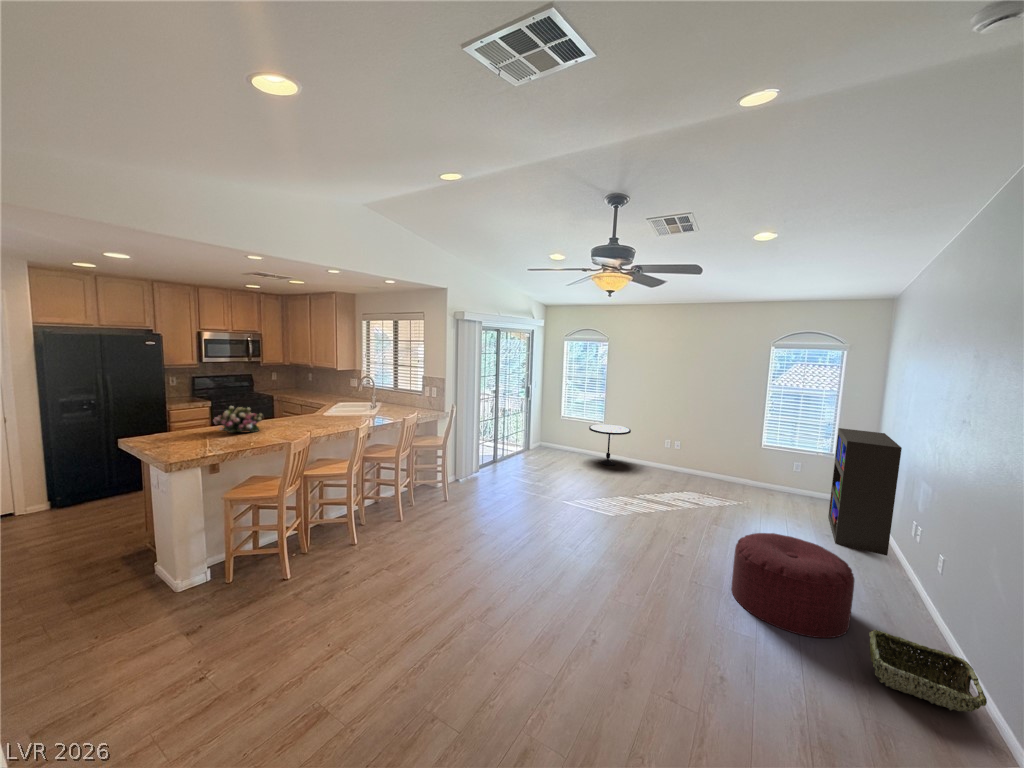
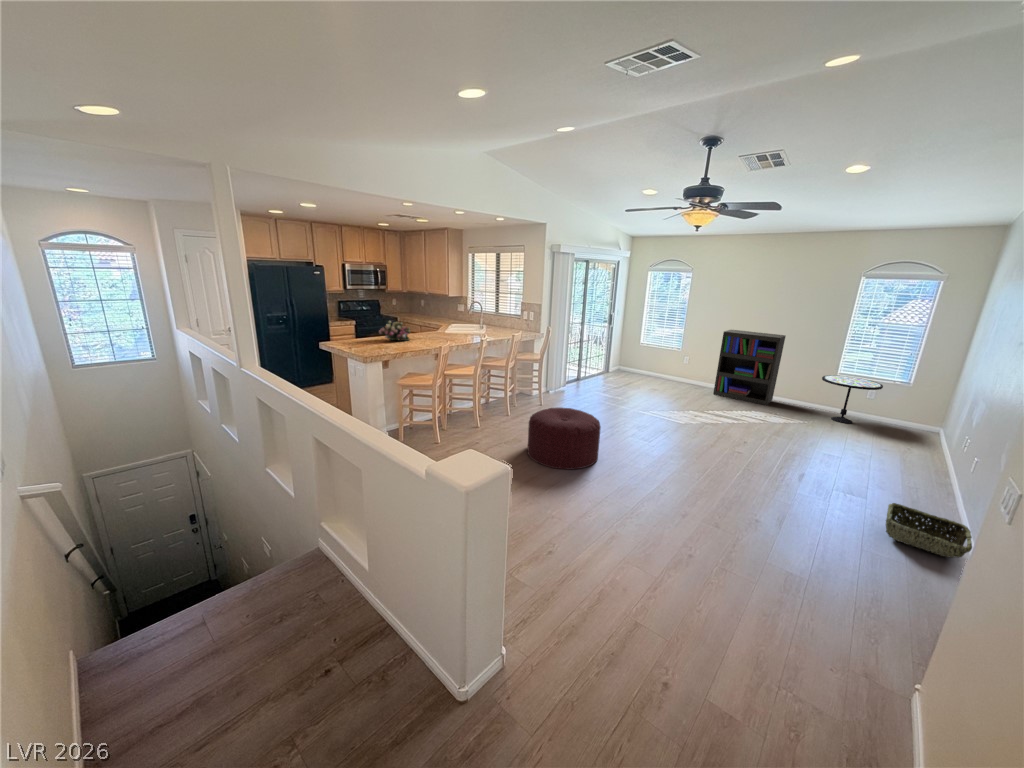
side table: present [589,424,631,466] -> present [822,375,883,424]
bookshelf: present [828,428,902,556] -> present [713,330,786,405]
ottoman: present [731,533,854,638] -> present [528,408,601,469]

